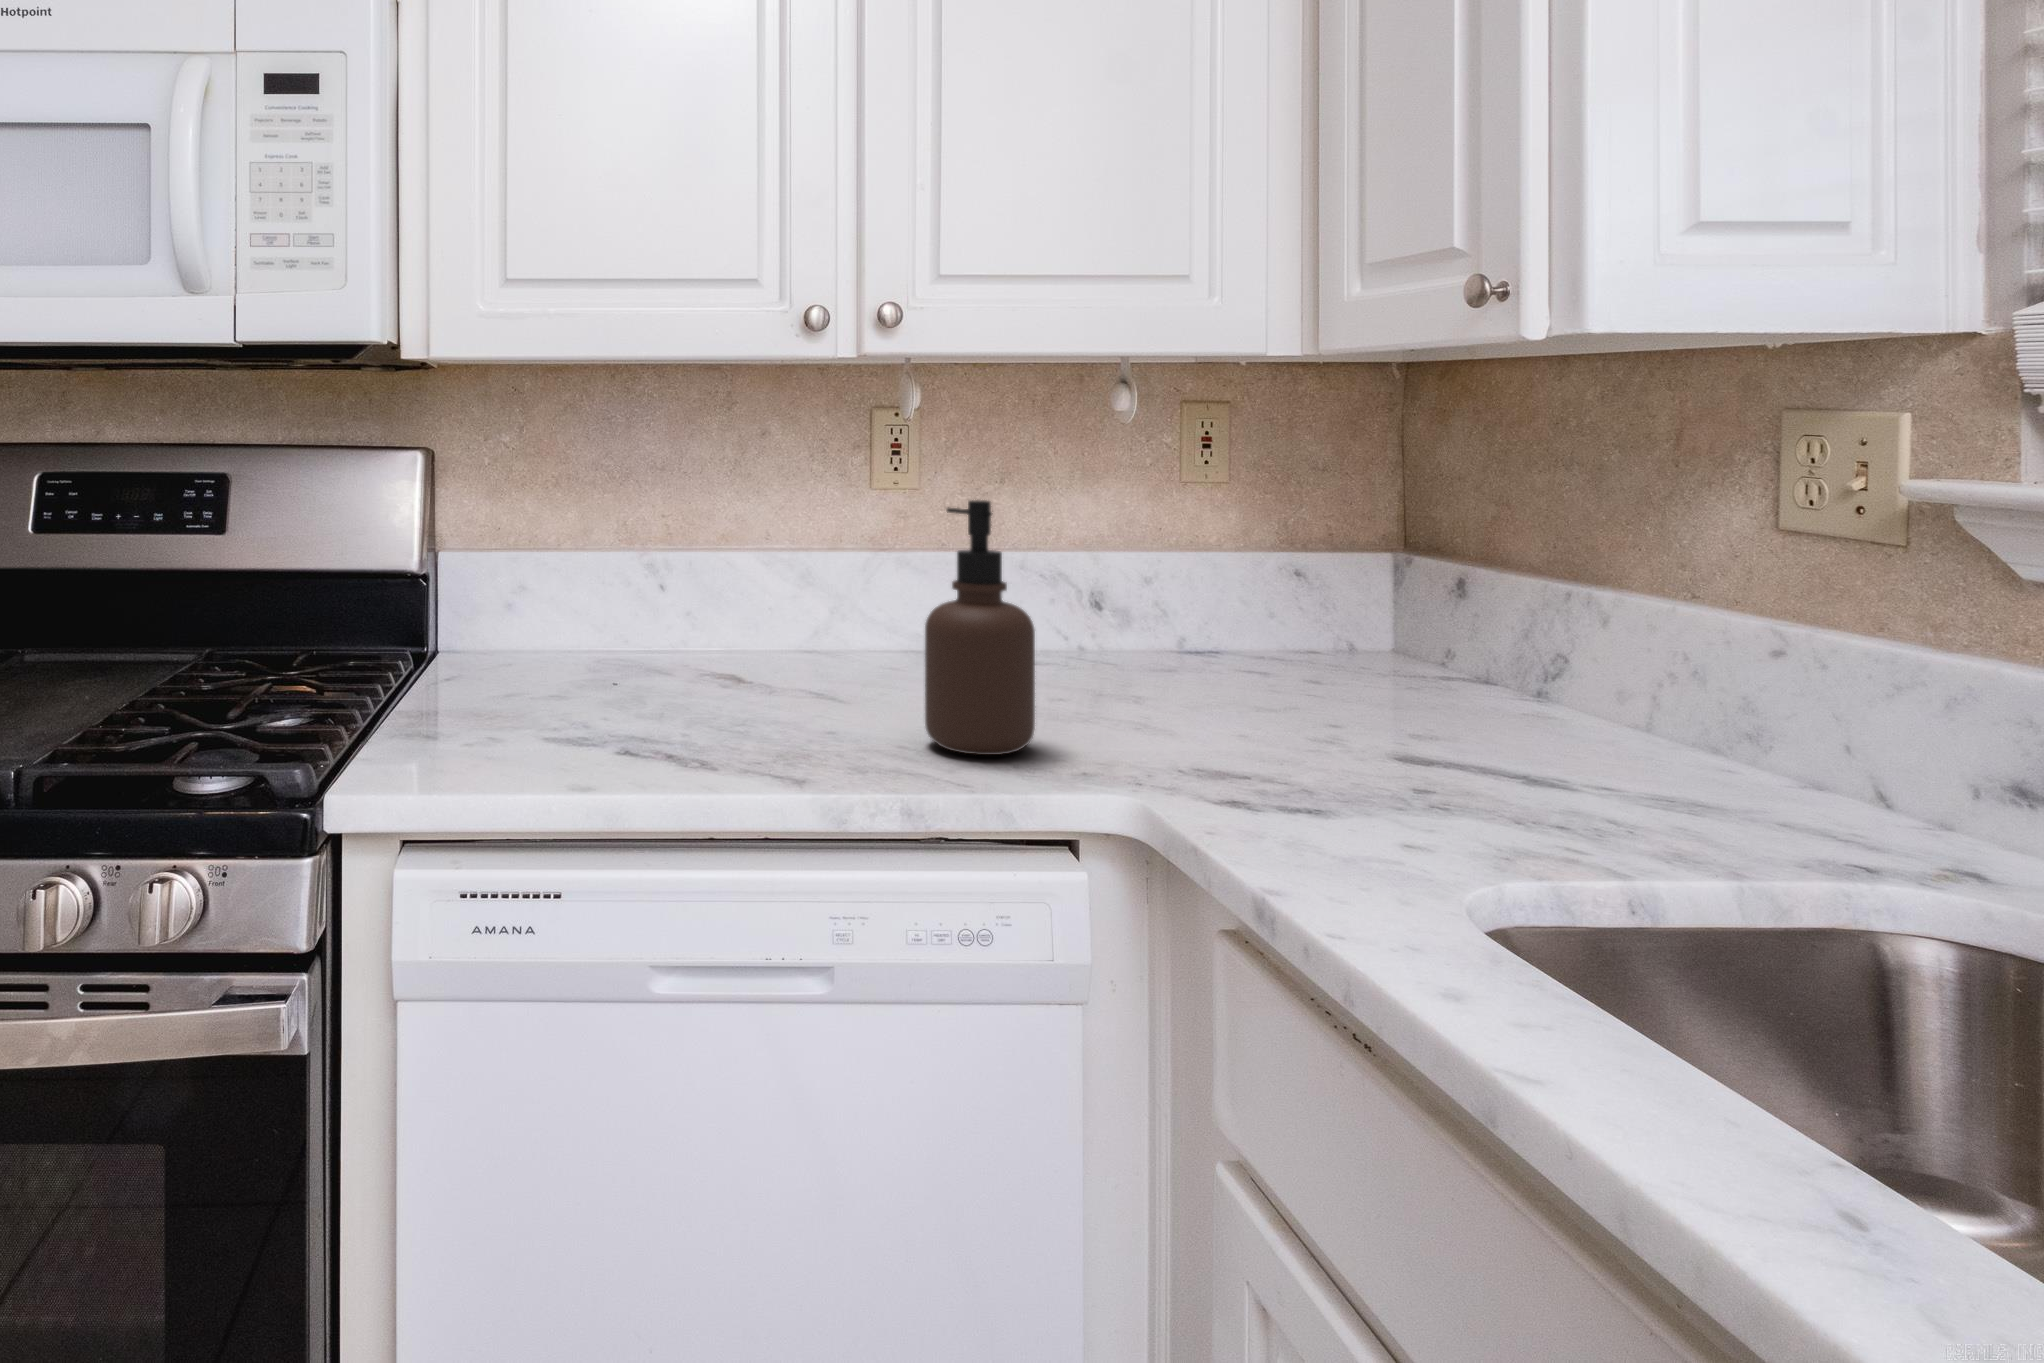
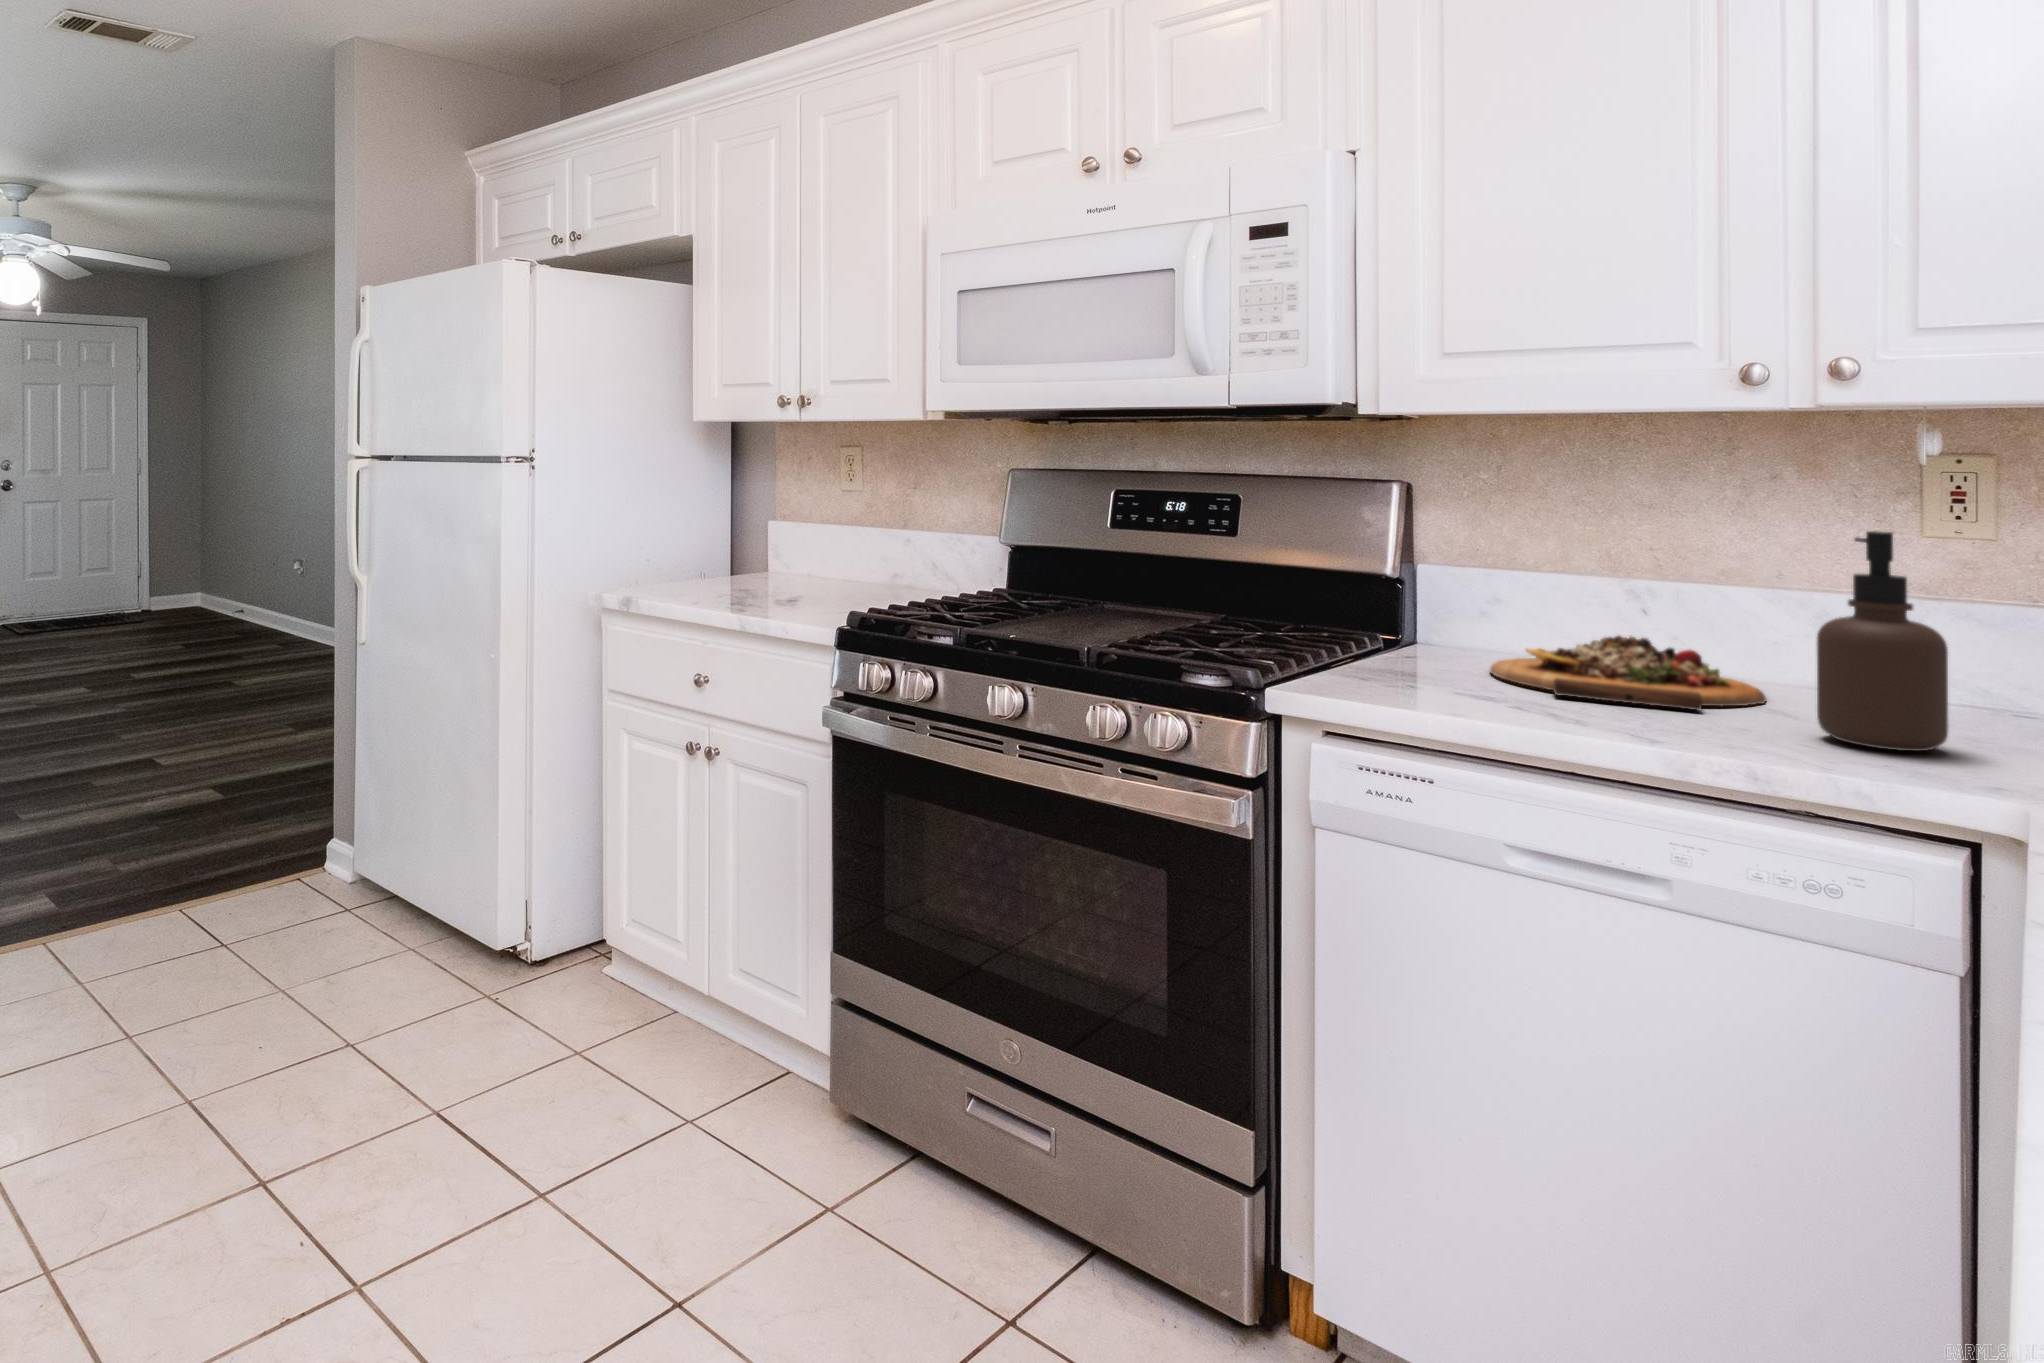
cutting board: none [565,637,836,735] -> present [1490,636,1766,710]

